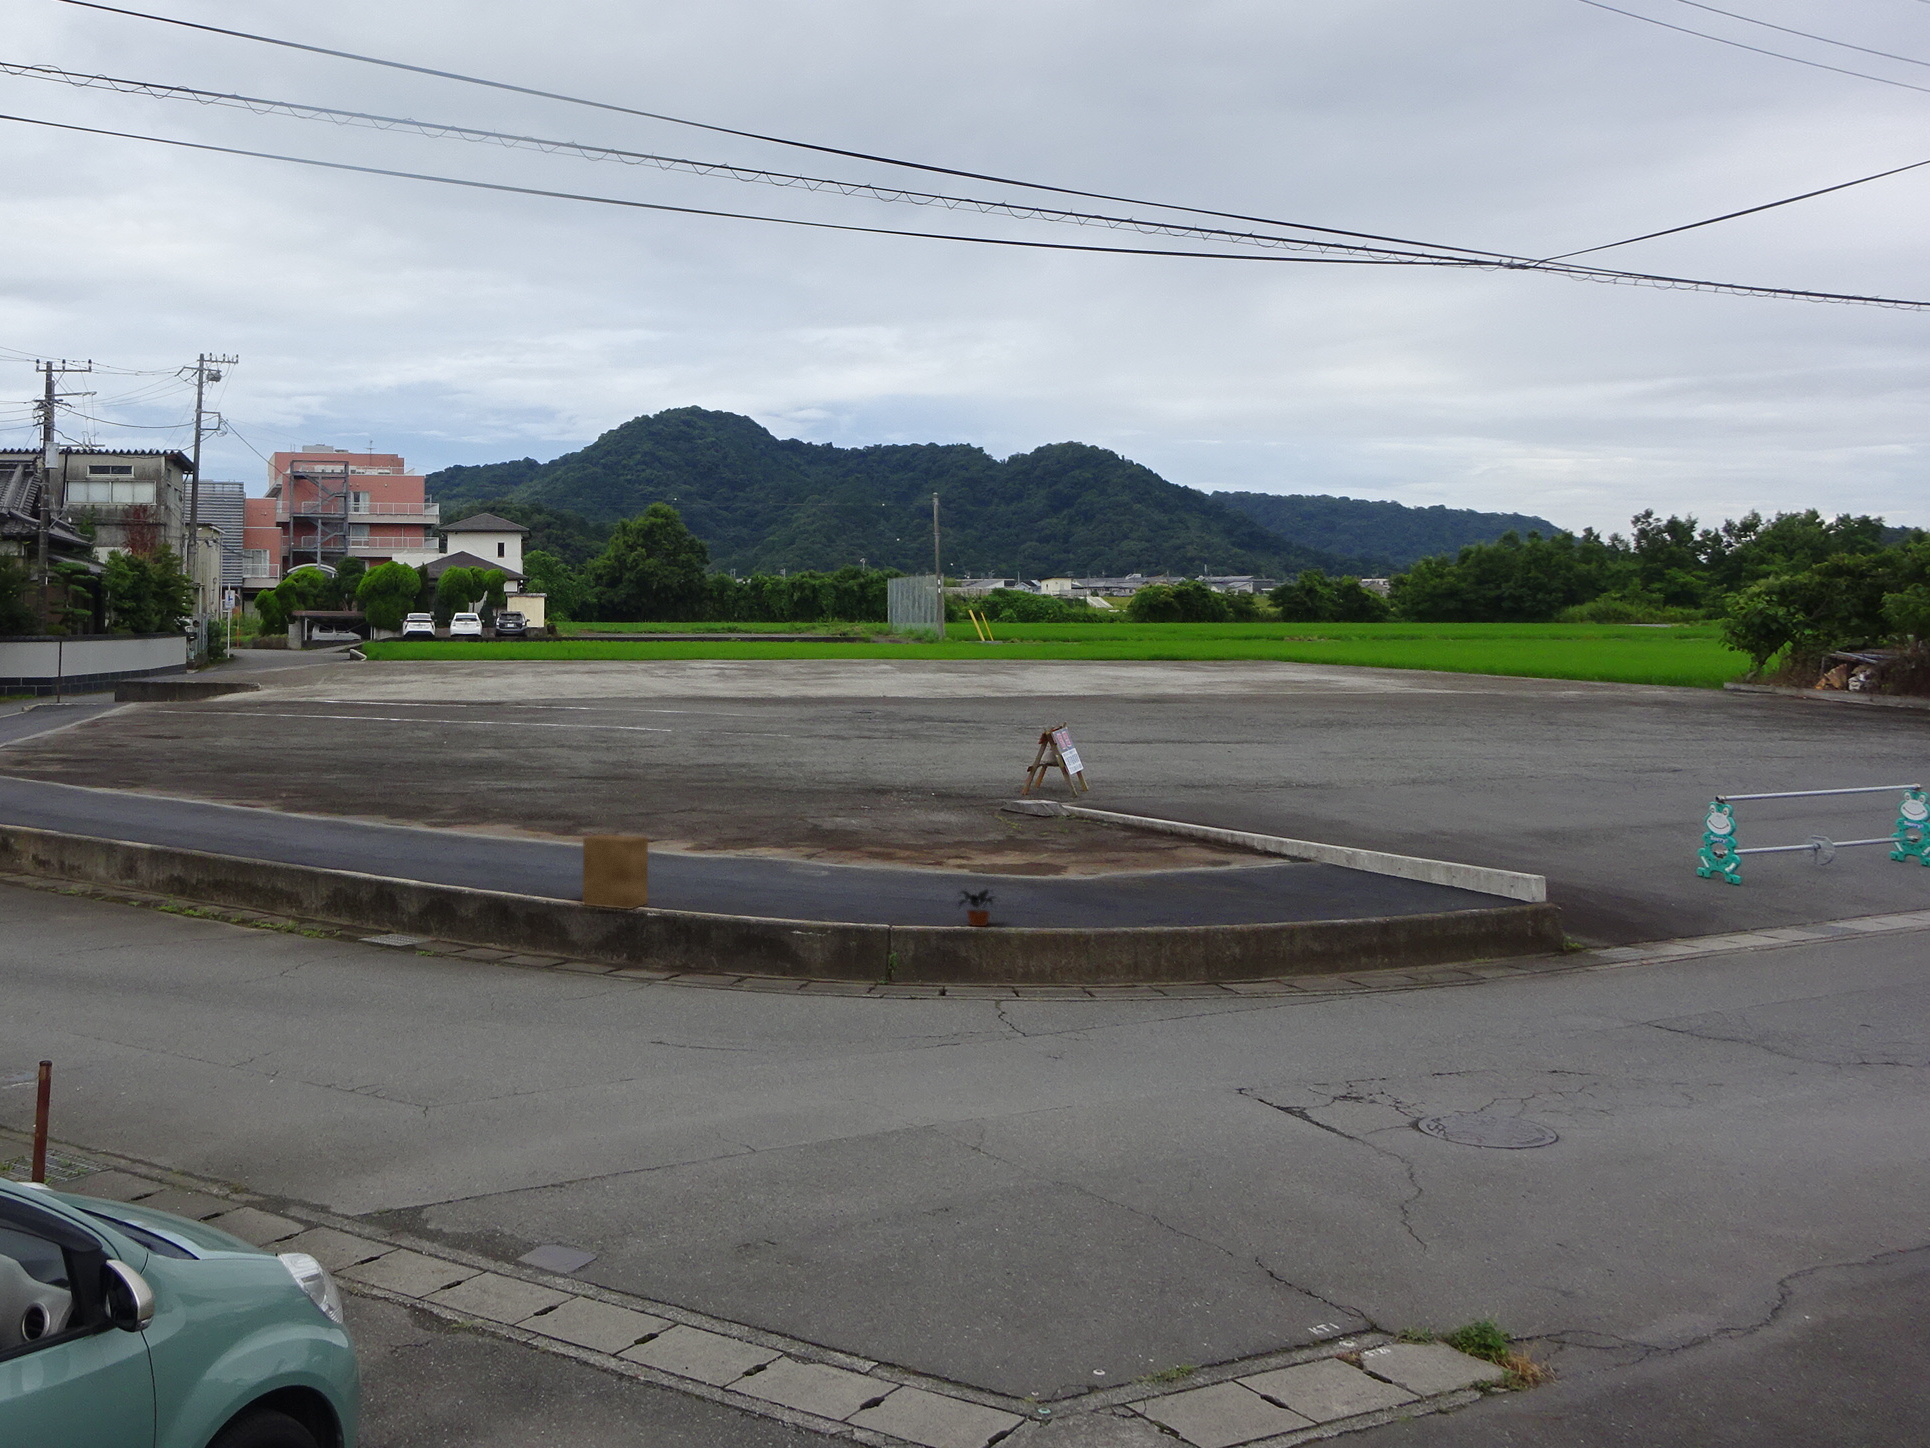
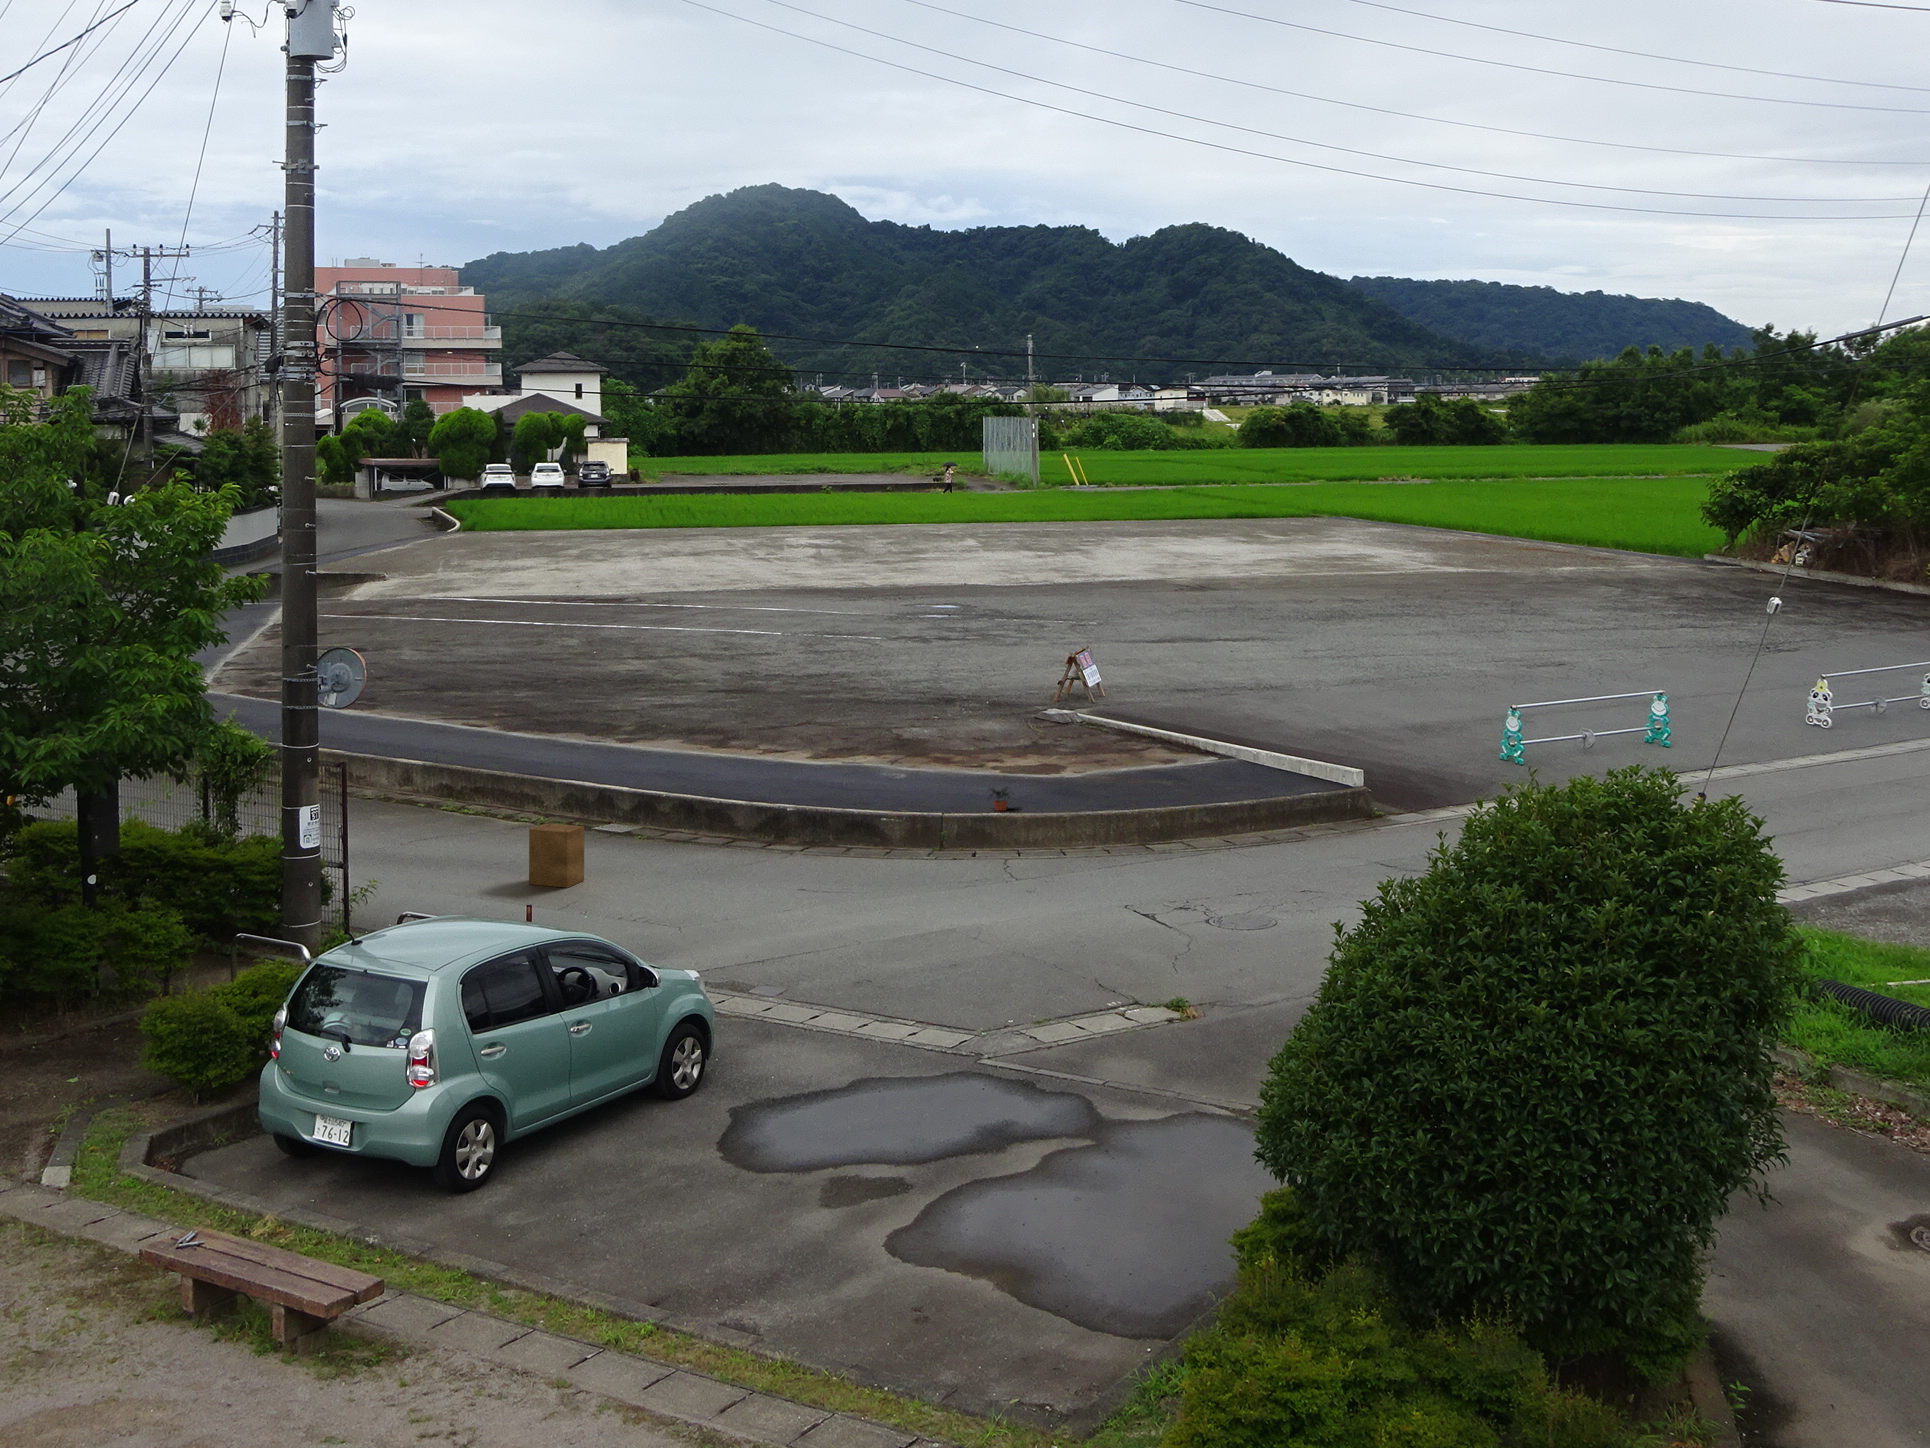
cardboard box: present [583,834,648,909] -> present [529,823,584,888]

